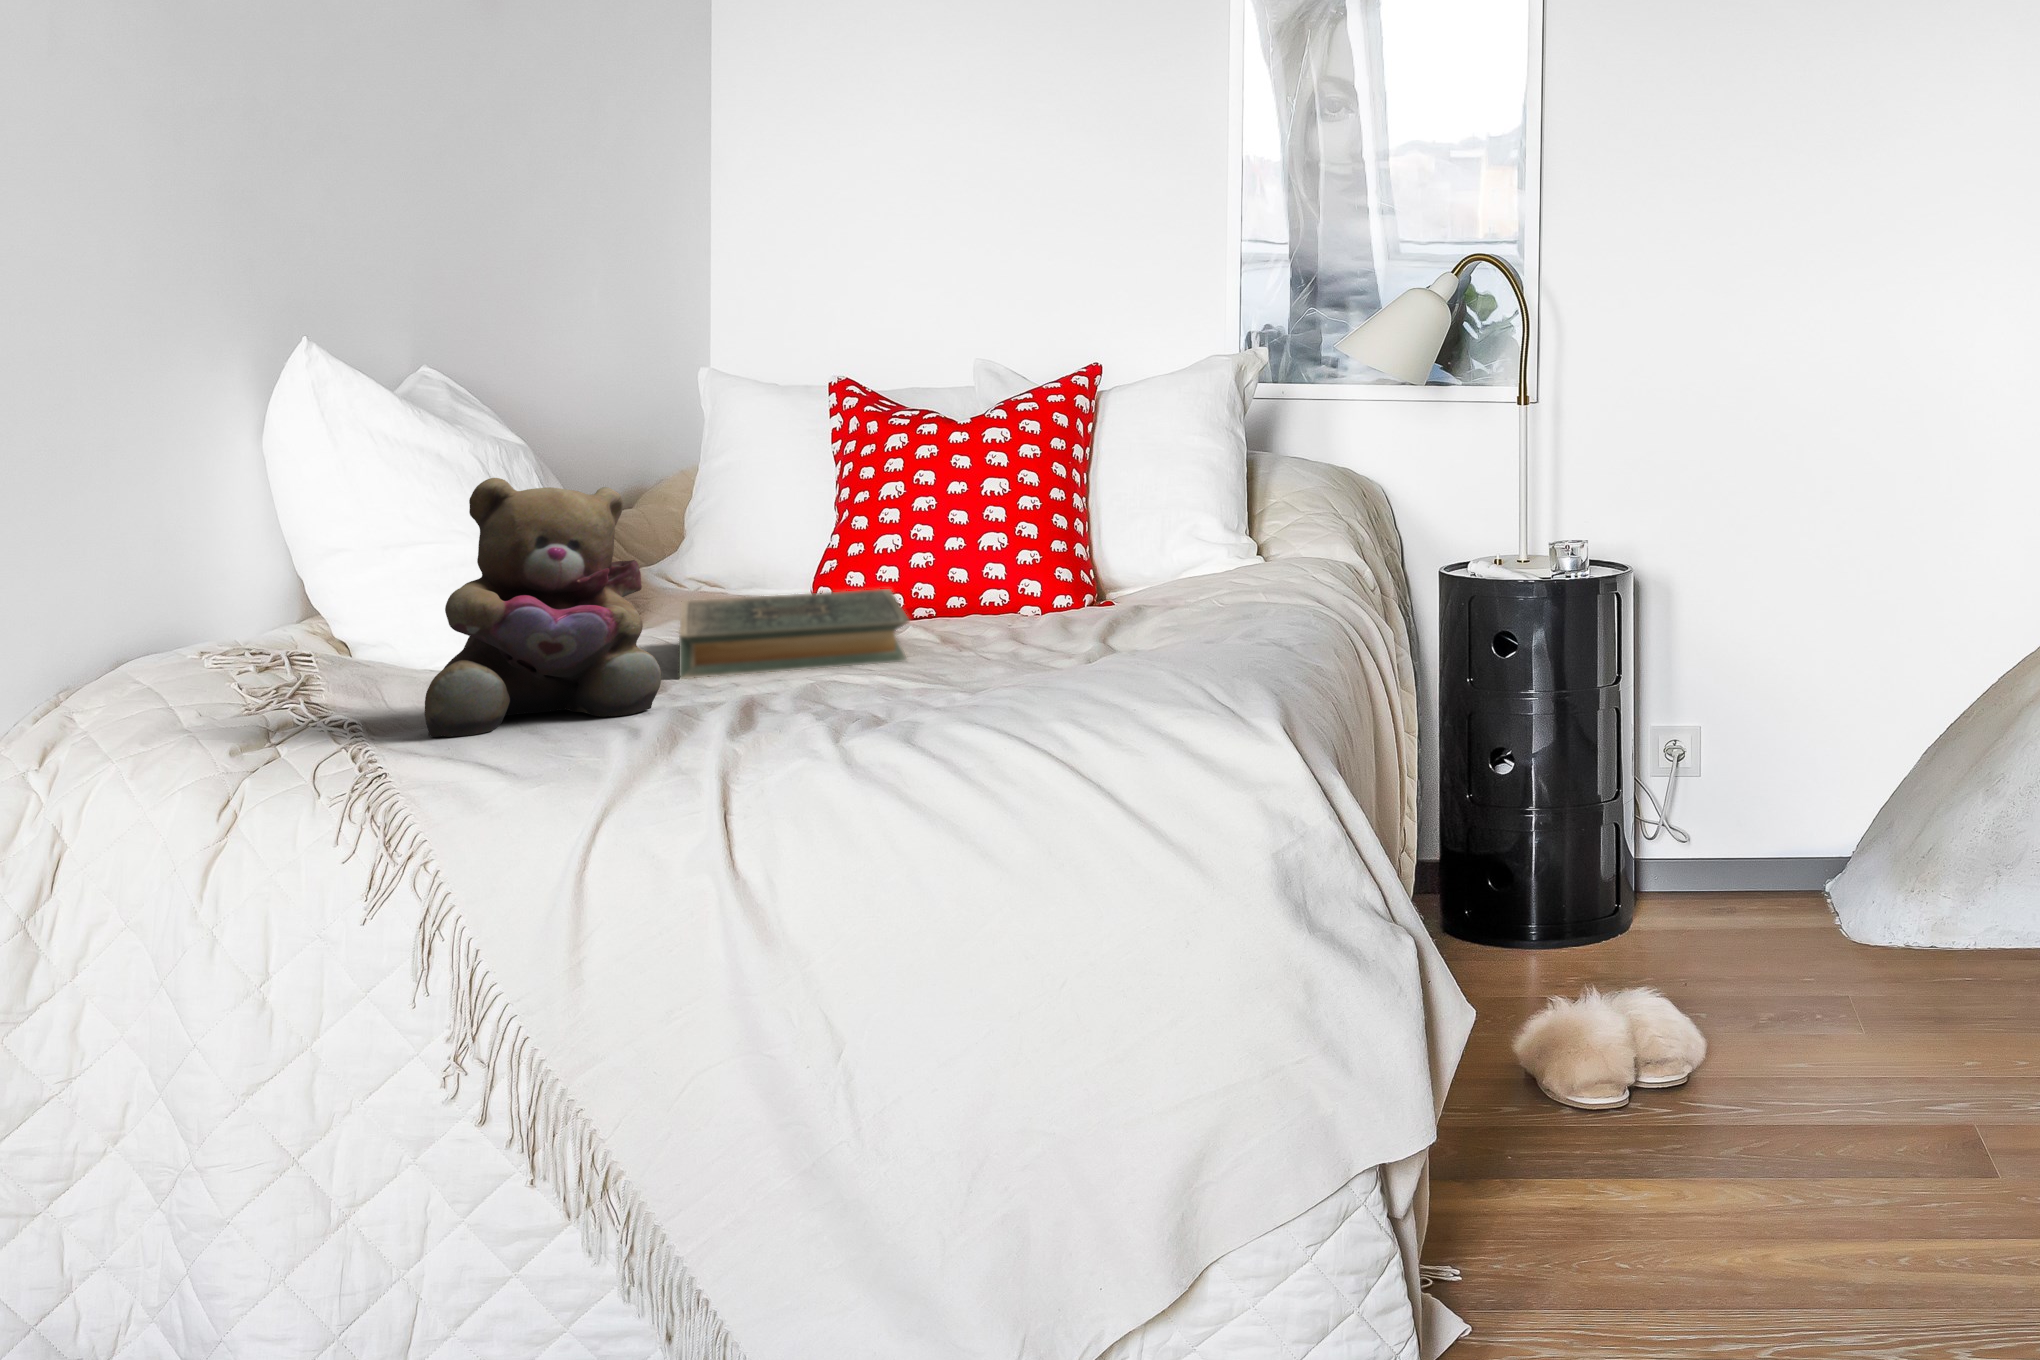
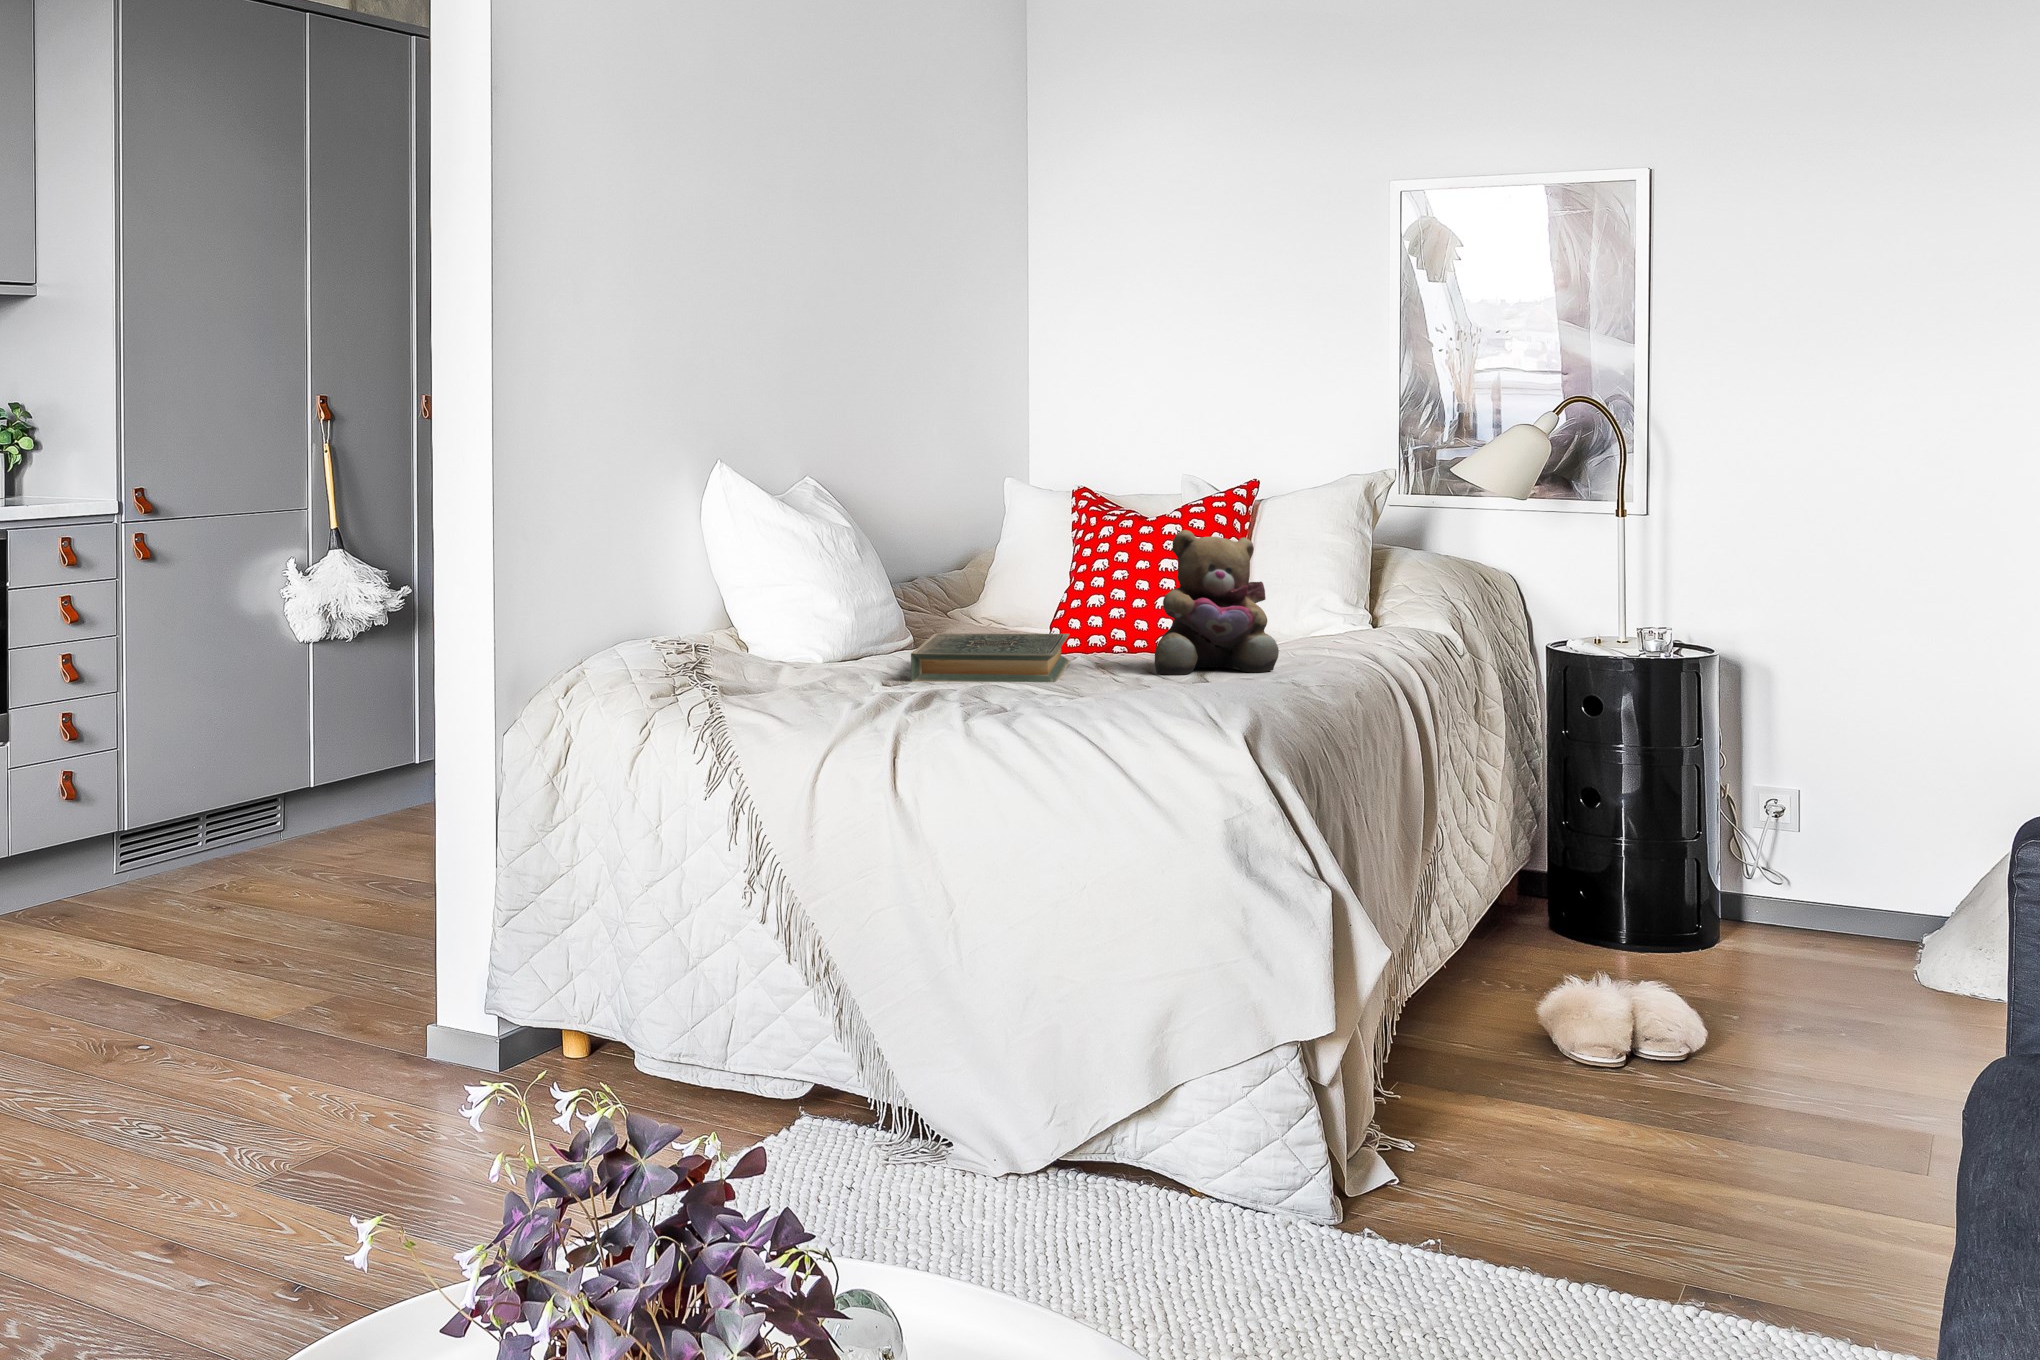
teddy bear: present [424,478,661,737] -> present [1155,530,1279,675]

